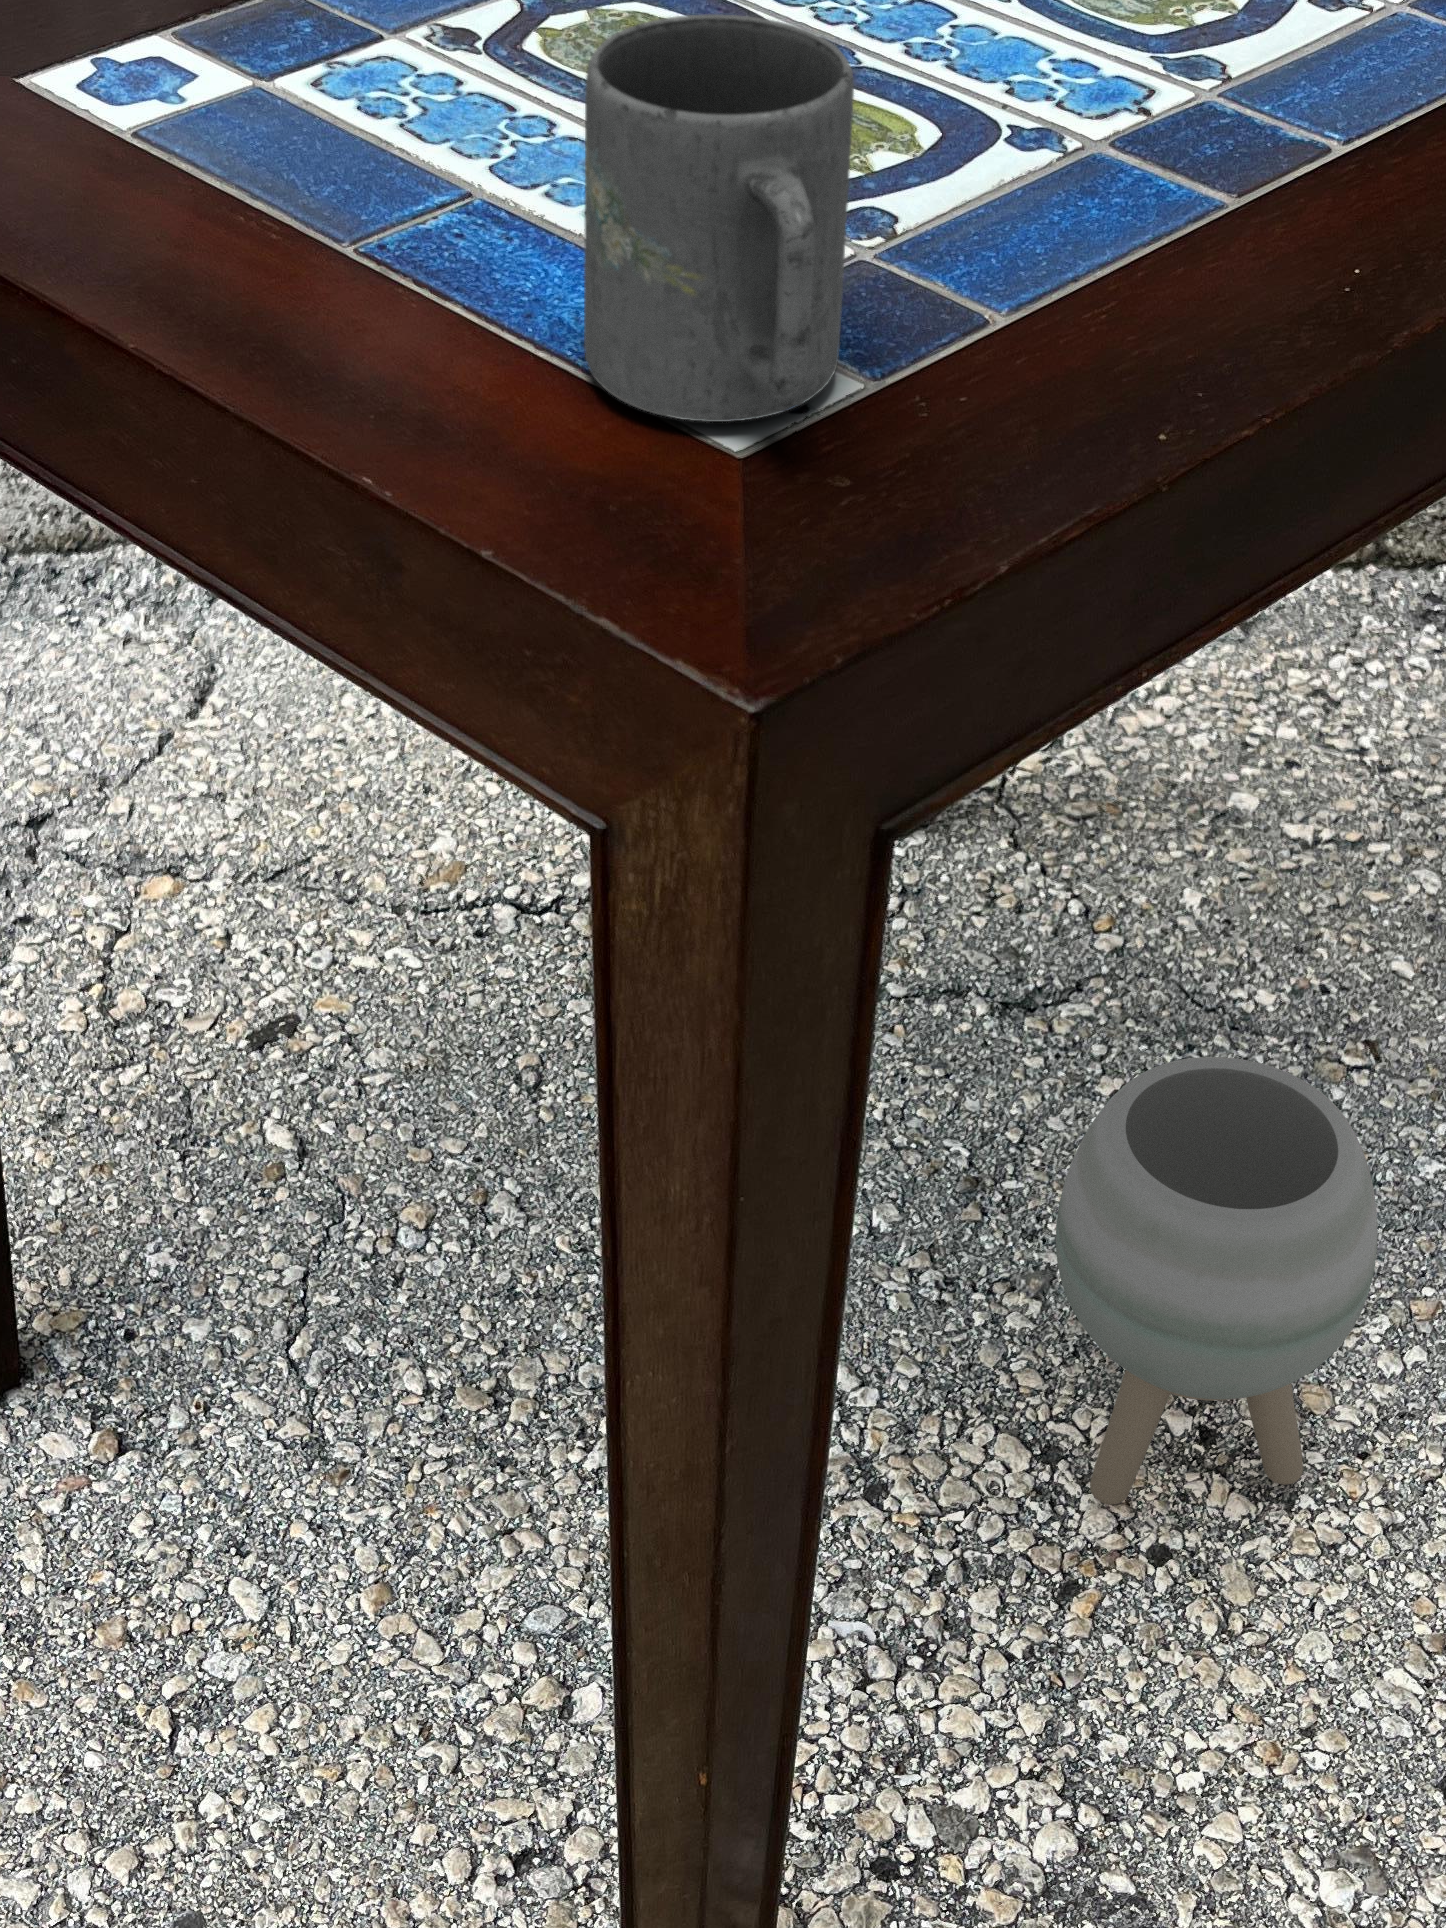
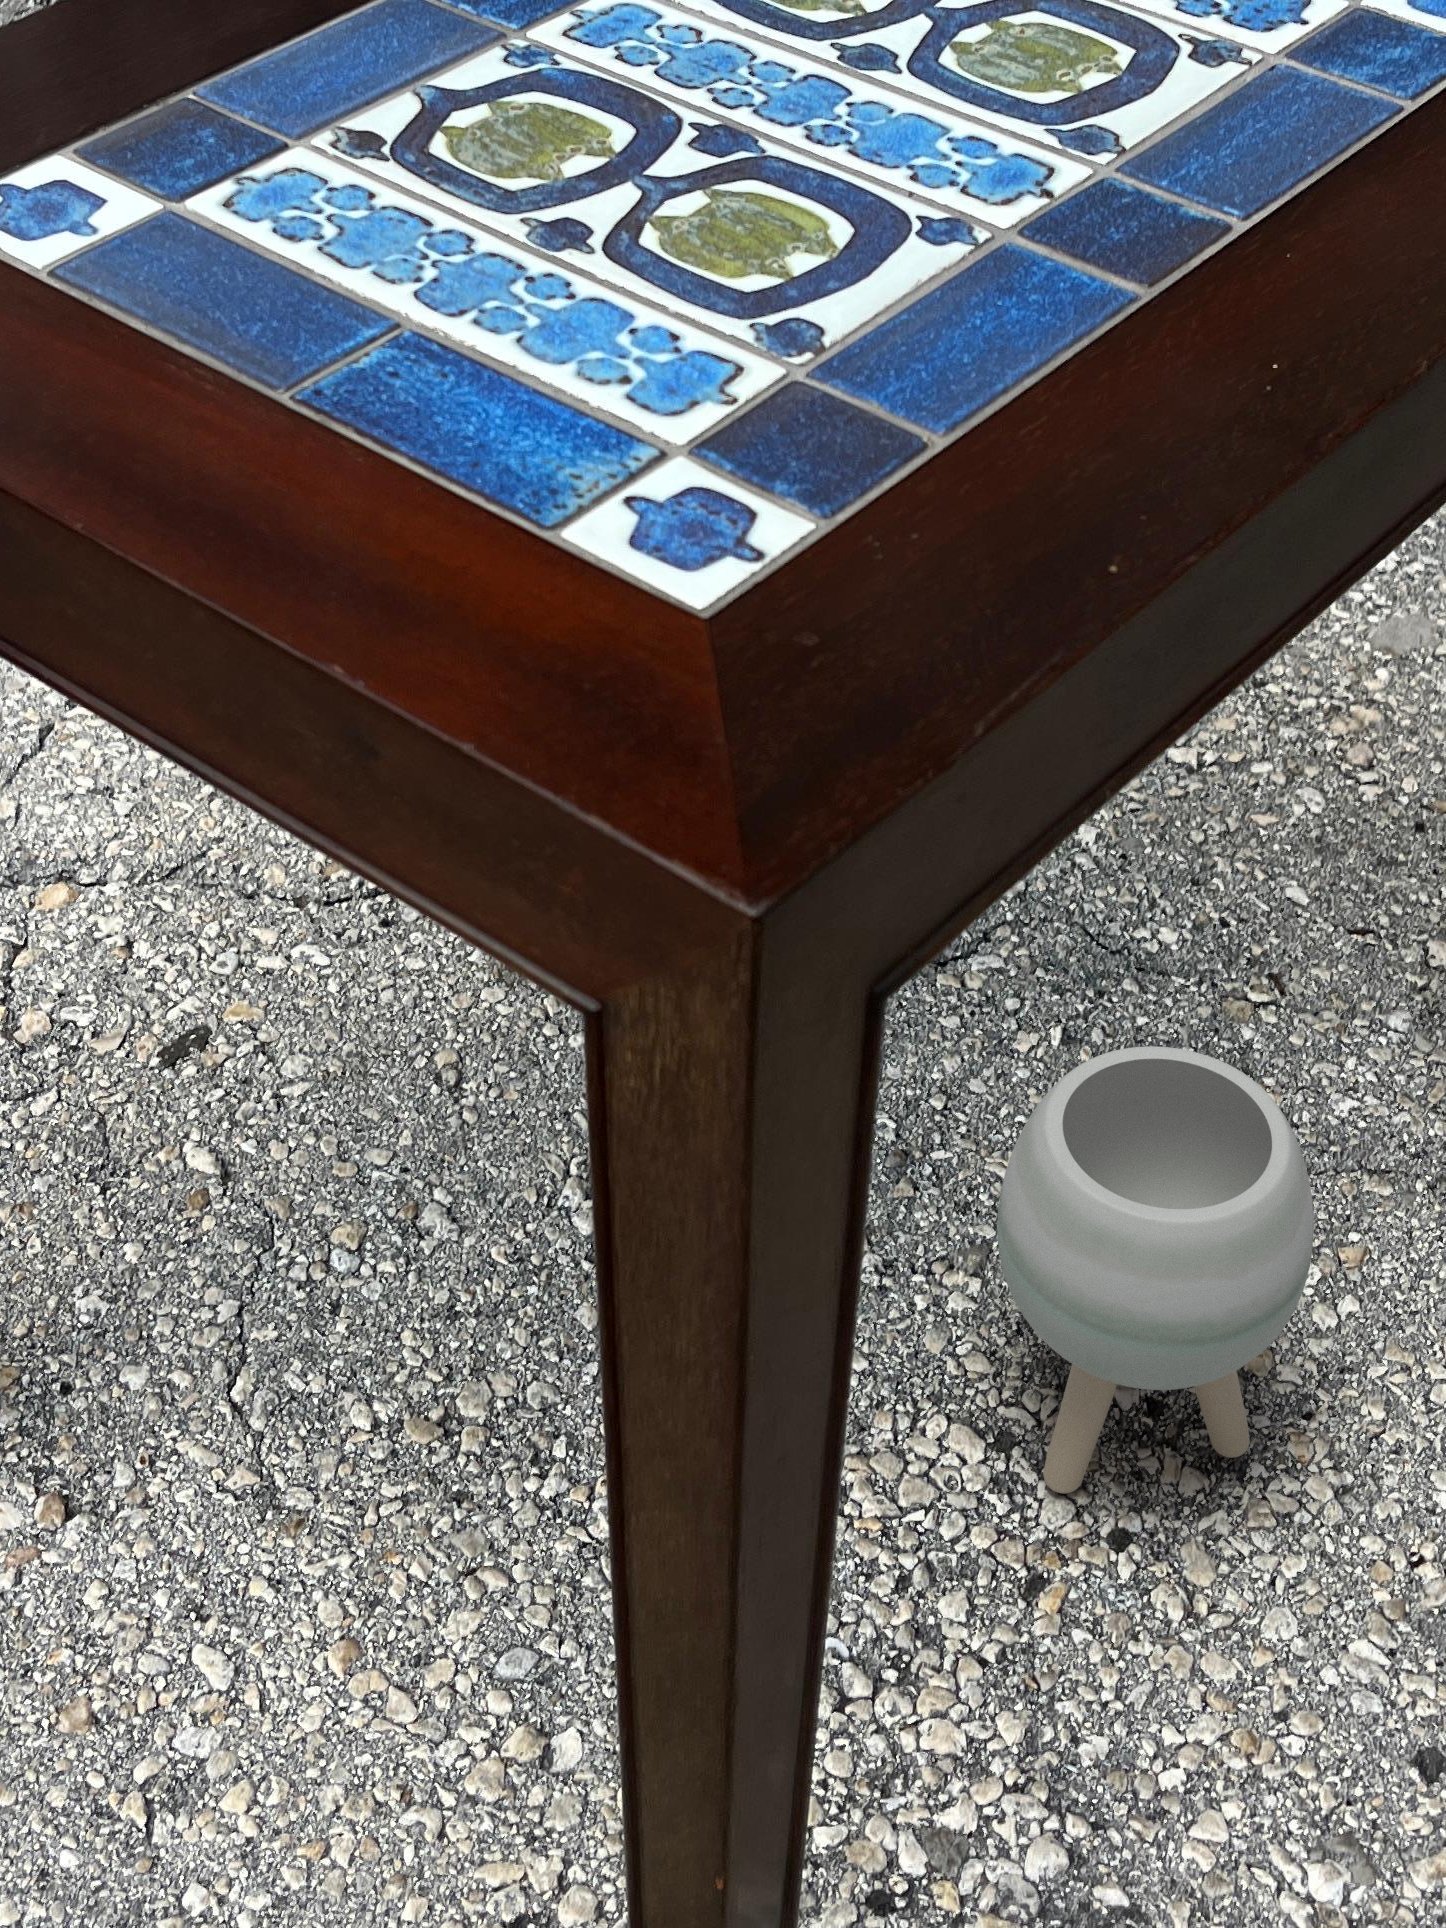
mug: present [584,14,854,422] -> none [534,175,799,579]

